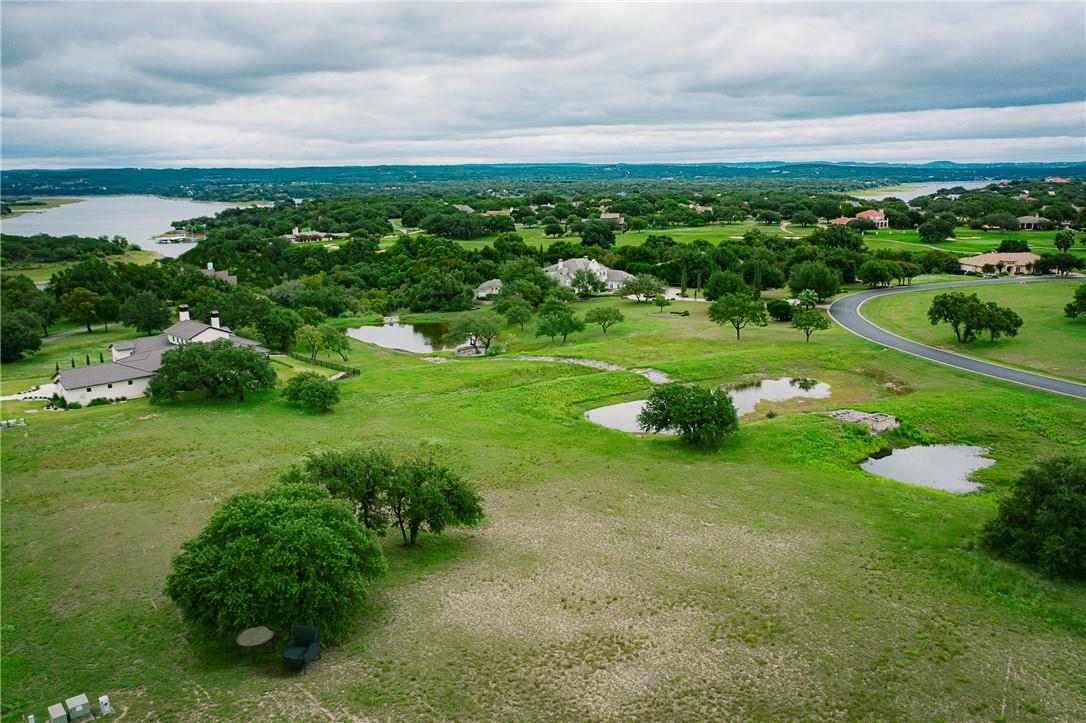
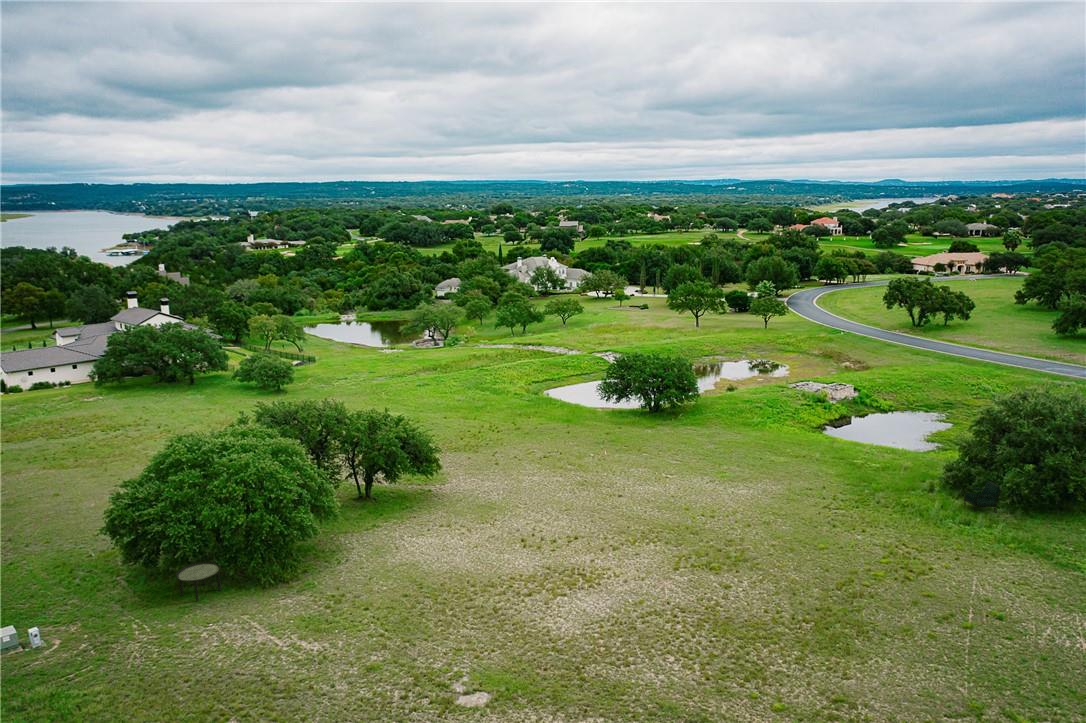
chair: present [282,624,321,674] -> present [964,481,1001,512]

